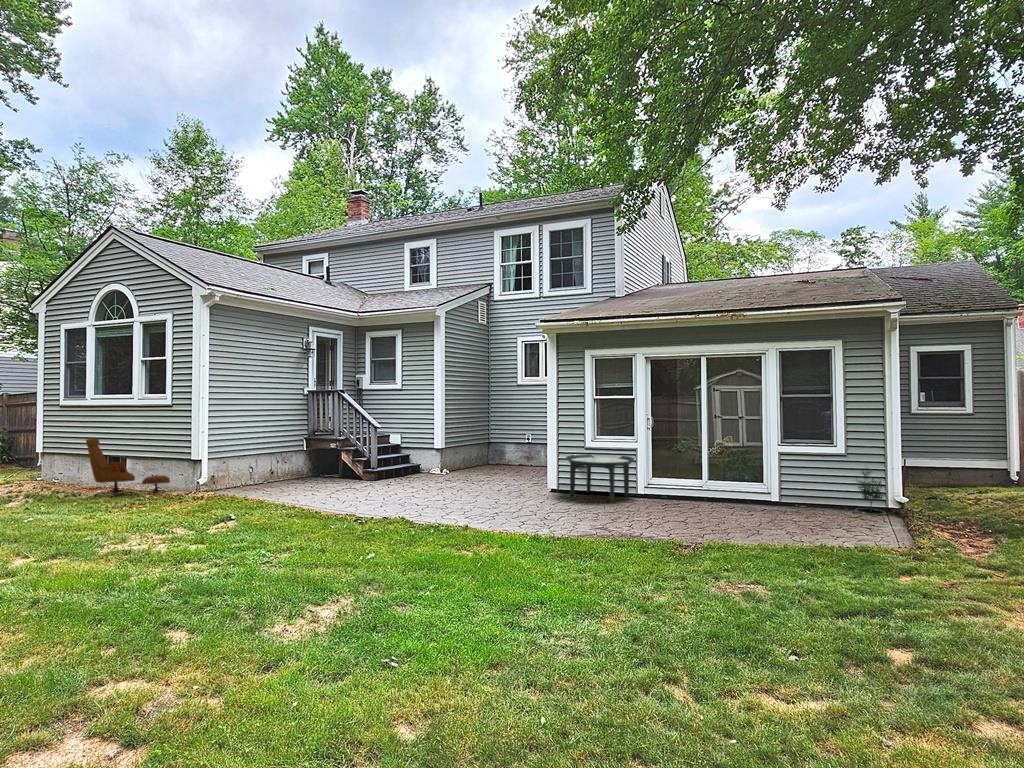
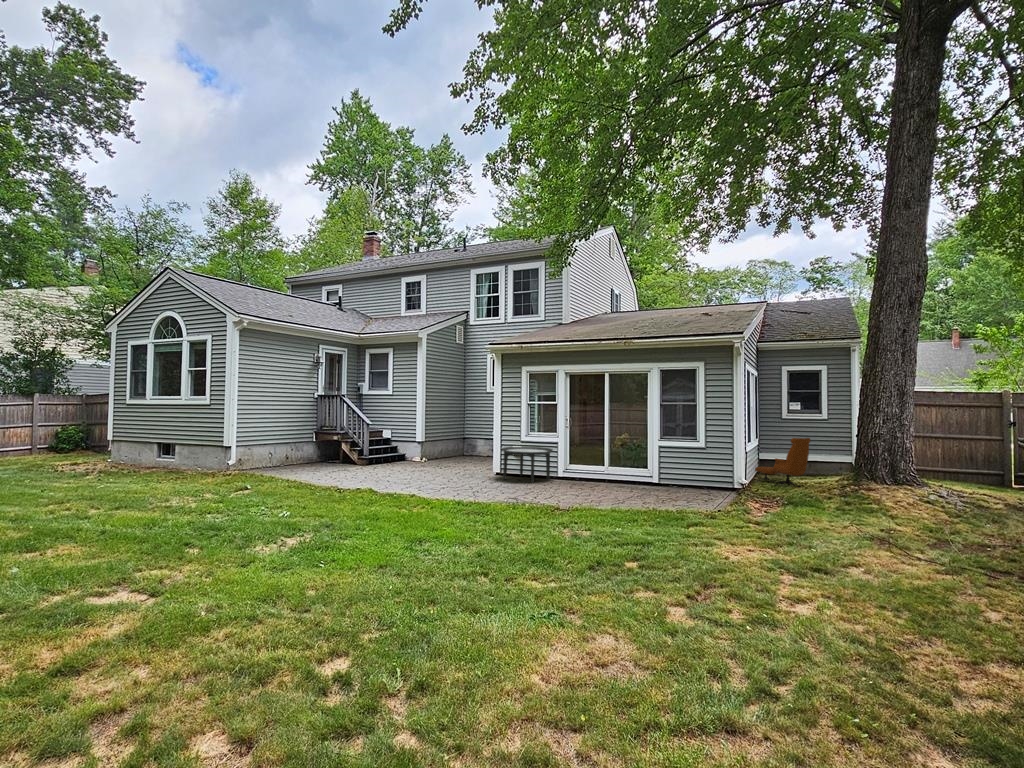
lounge chair: present [86,438,170,498] -> present [755,438,810,486]
potted tree: present [855,468,886,515] -> none [709,457,733,494]

